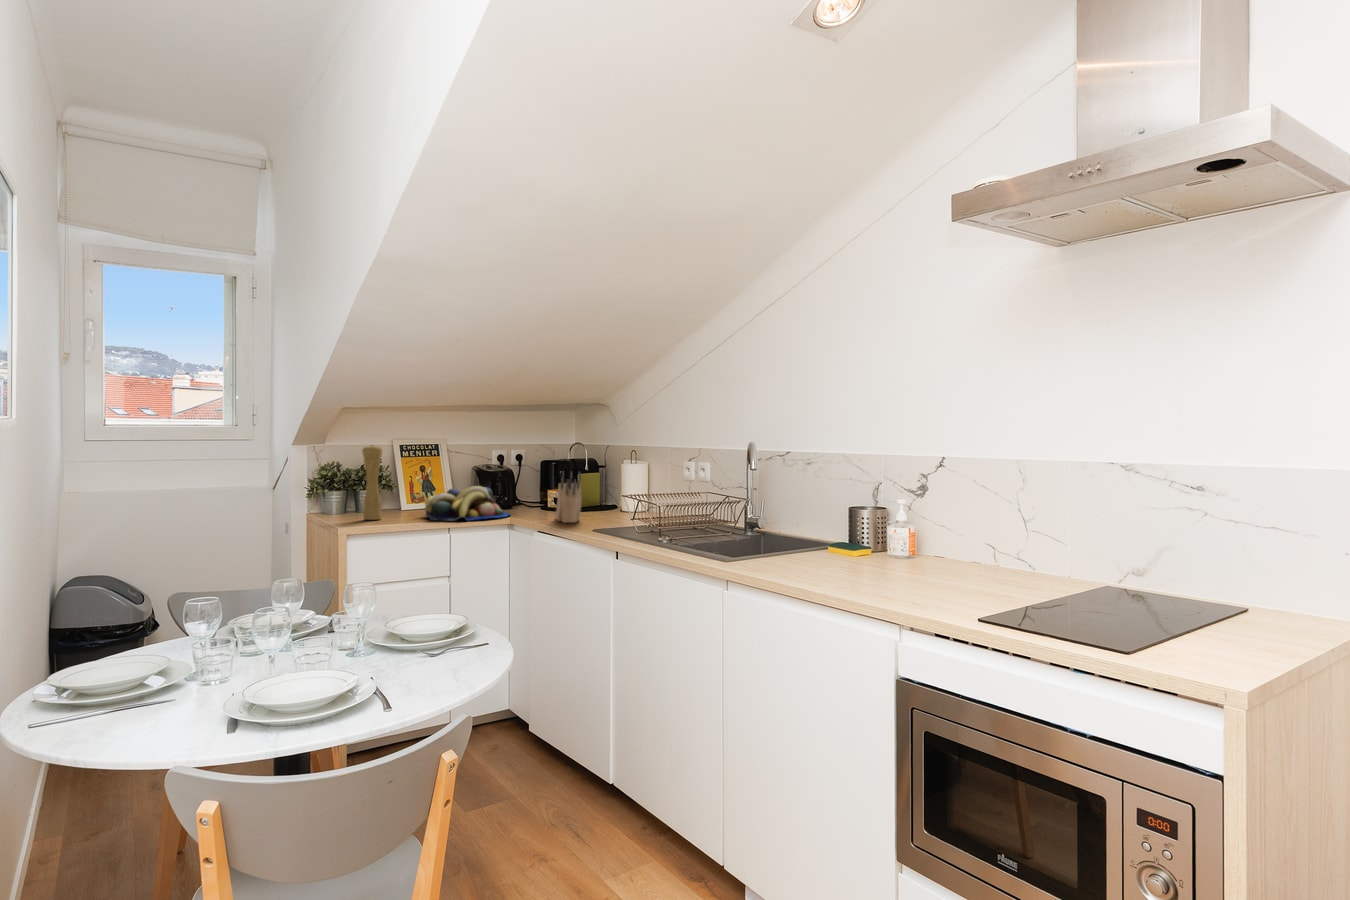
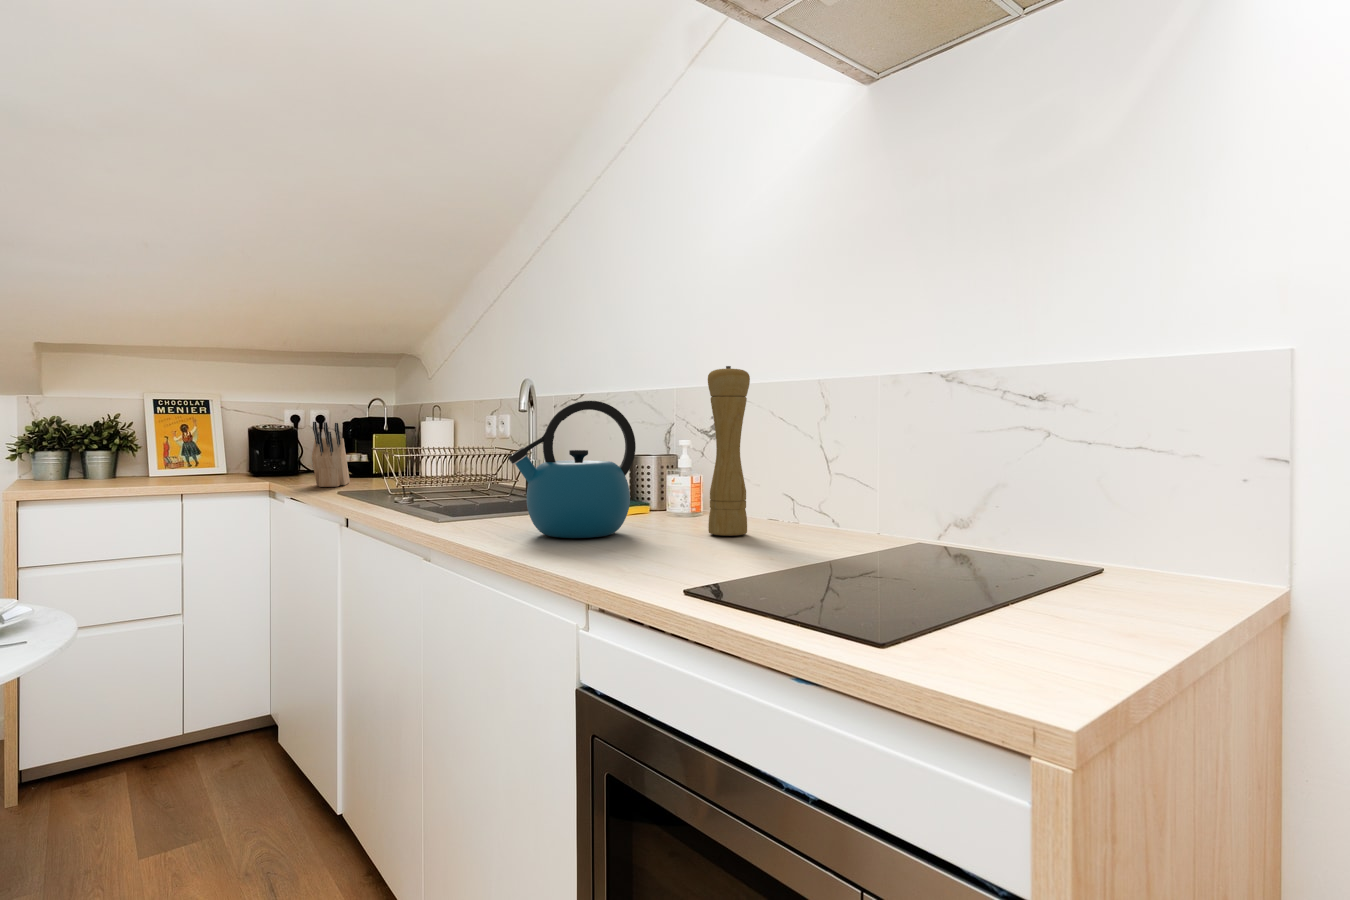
pepper mill: present [362,445,382,520] -> present [708,366,750,536]
kettle: none [797,478,884,576] -> present [508,400,636,538]
fruit bowl: present [425,486,510,521] -> none [154,445,275,486]

